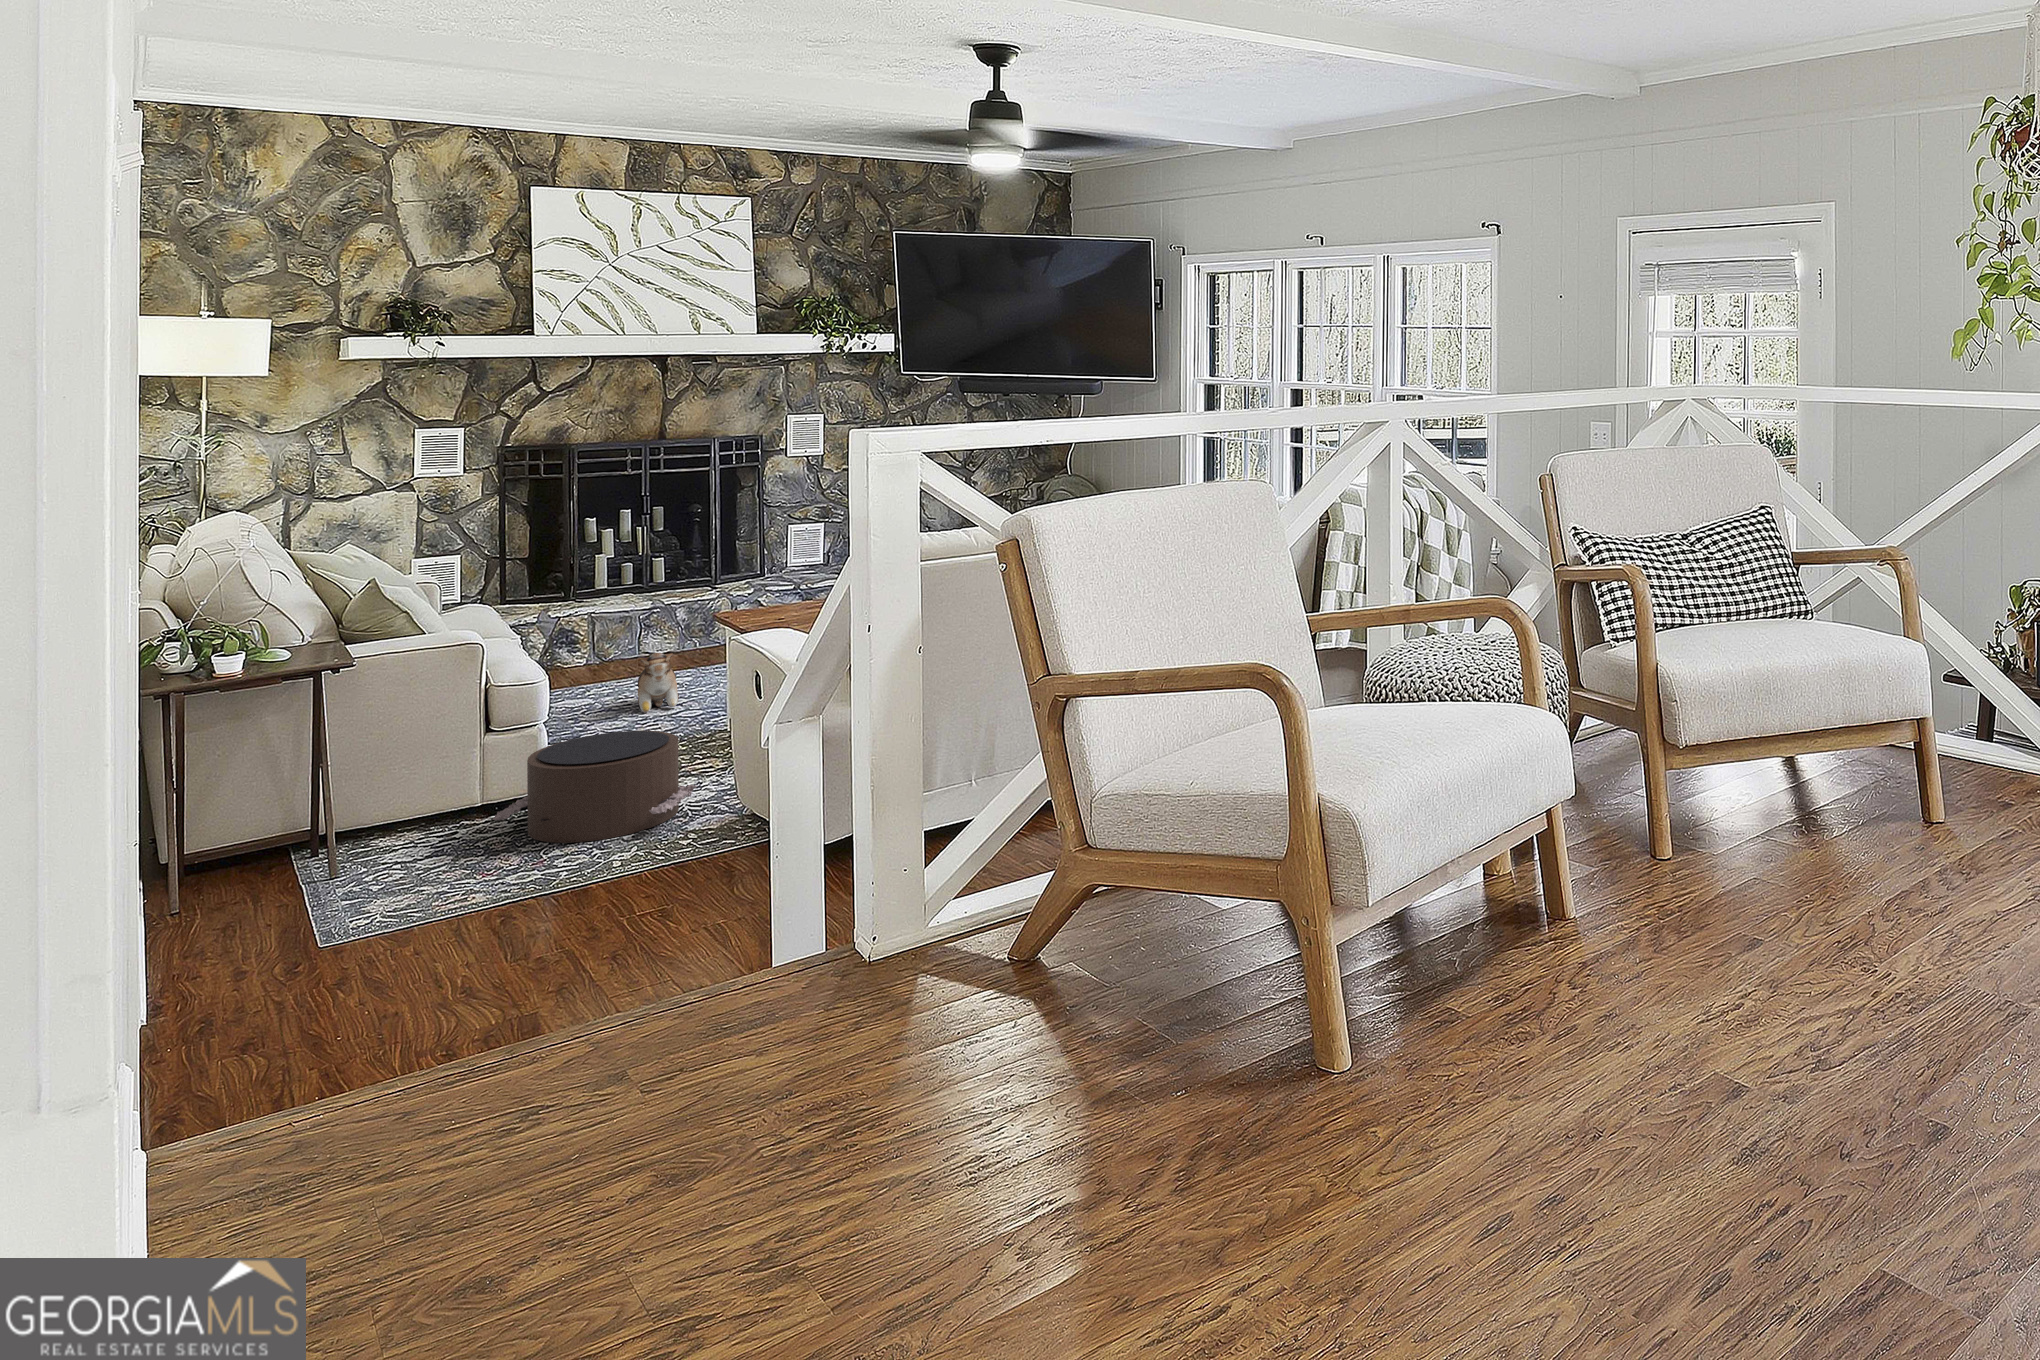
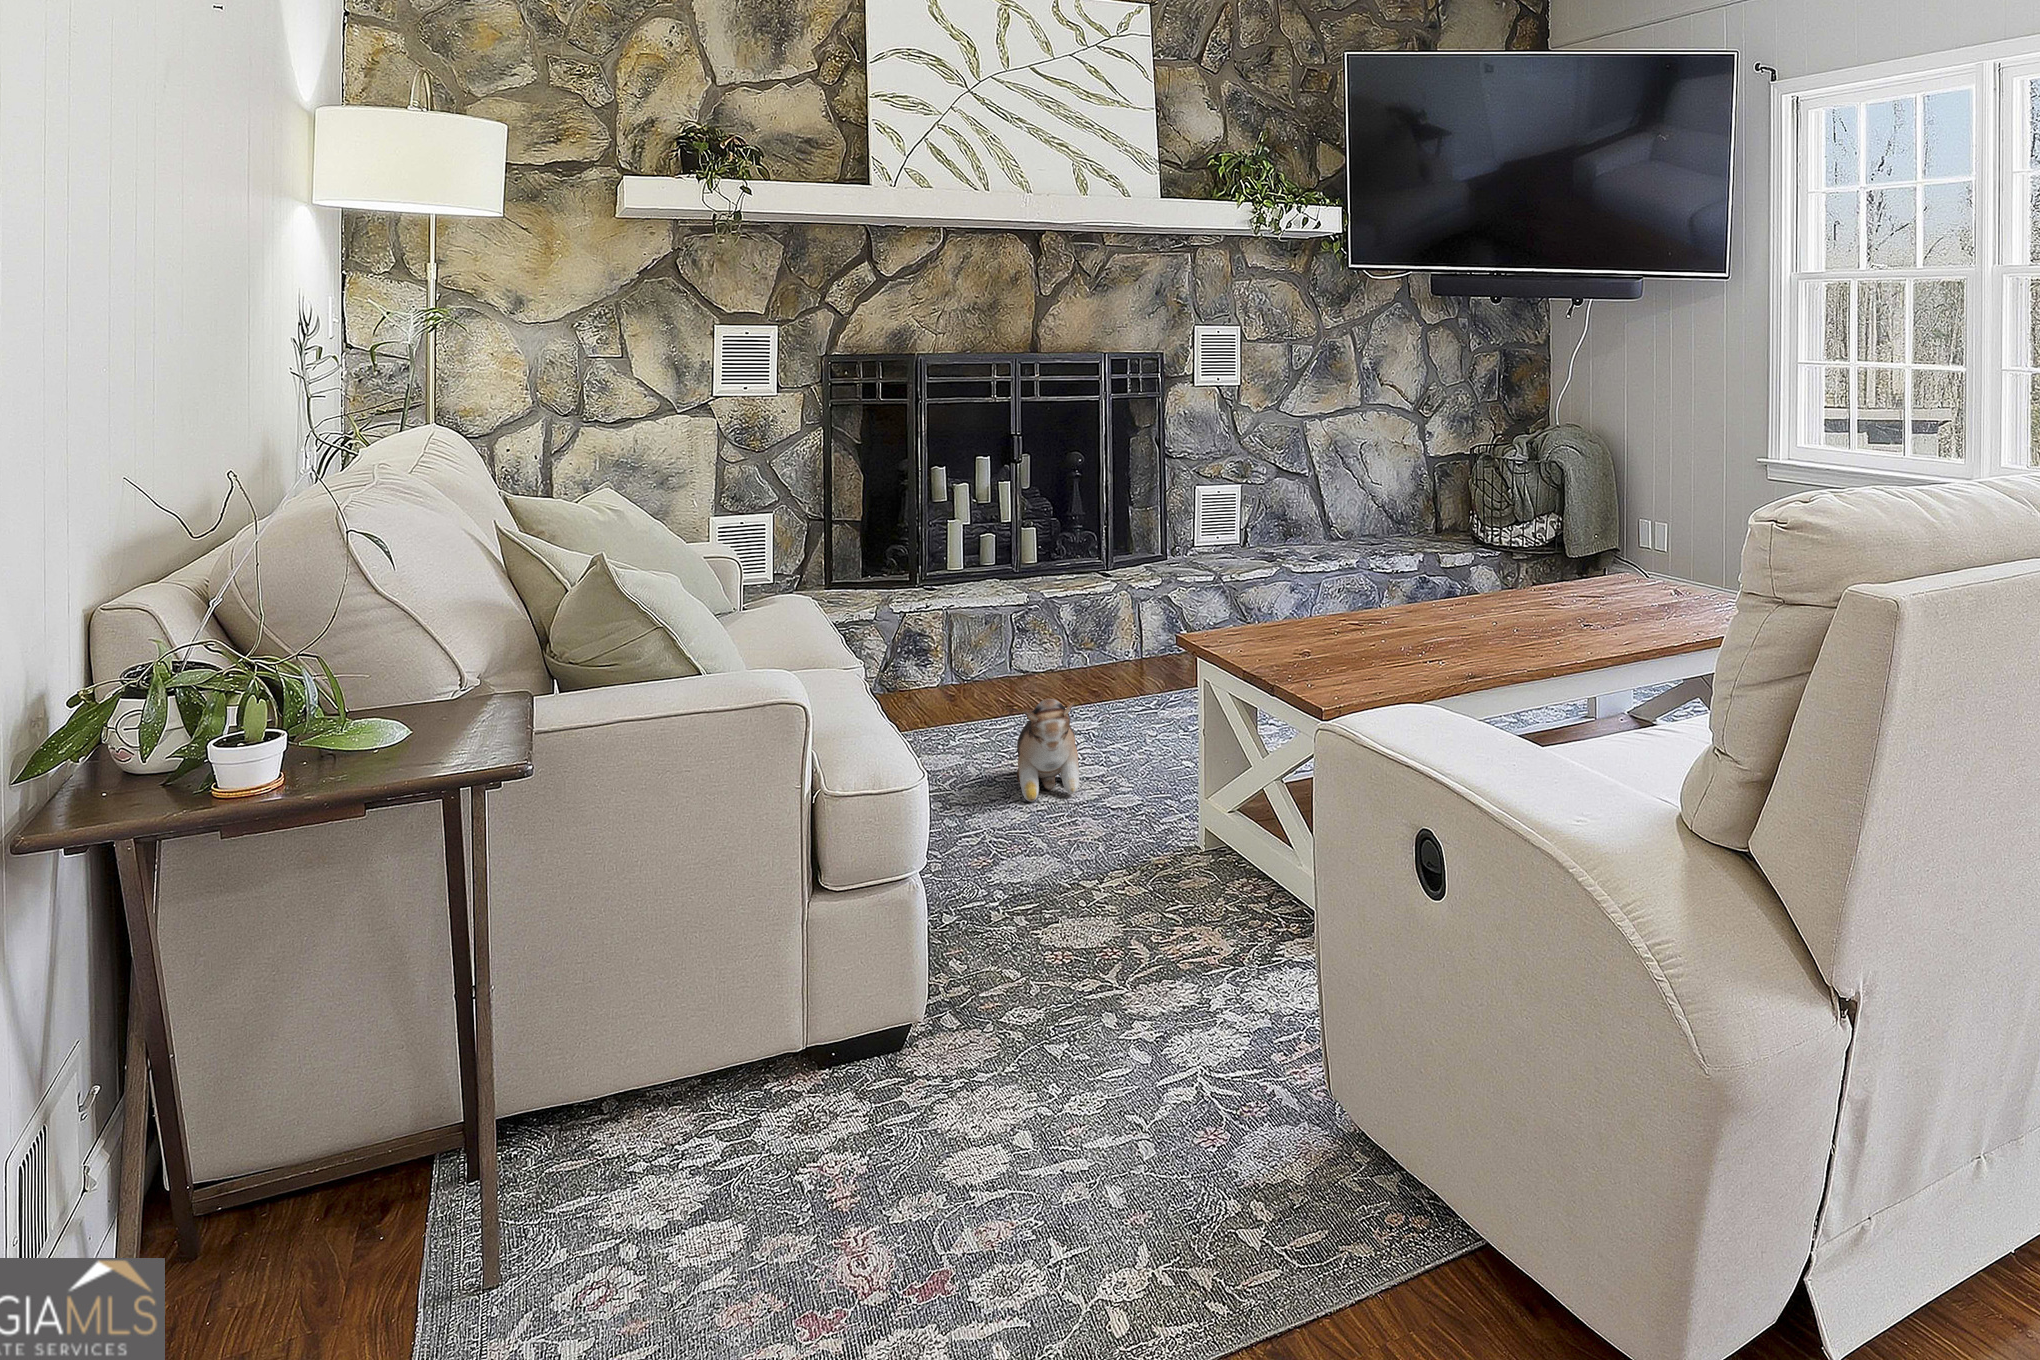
pouf: present [493,731,697,843] -> none [751,915,1171,1232]

